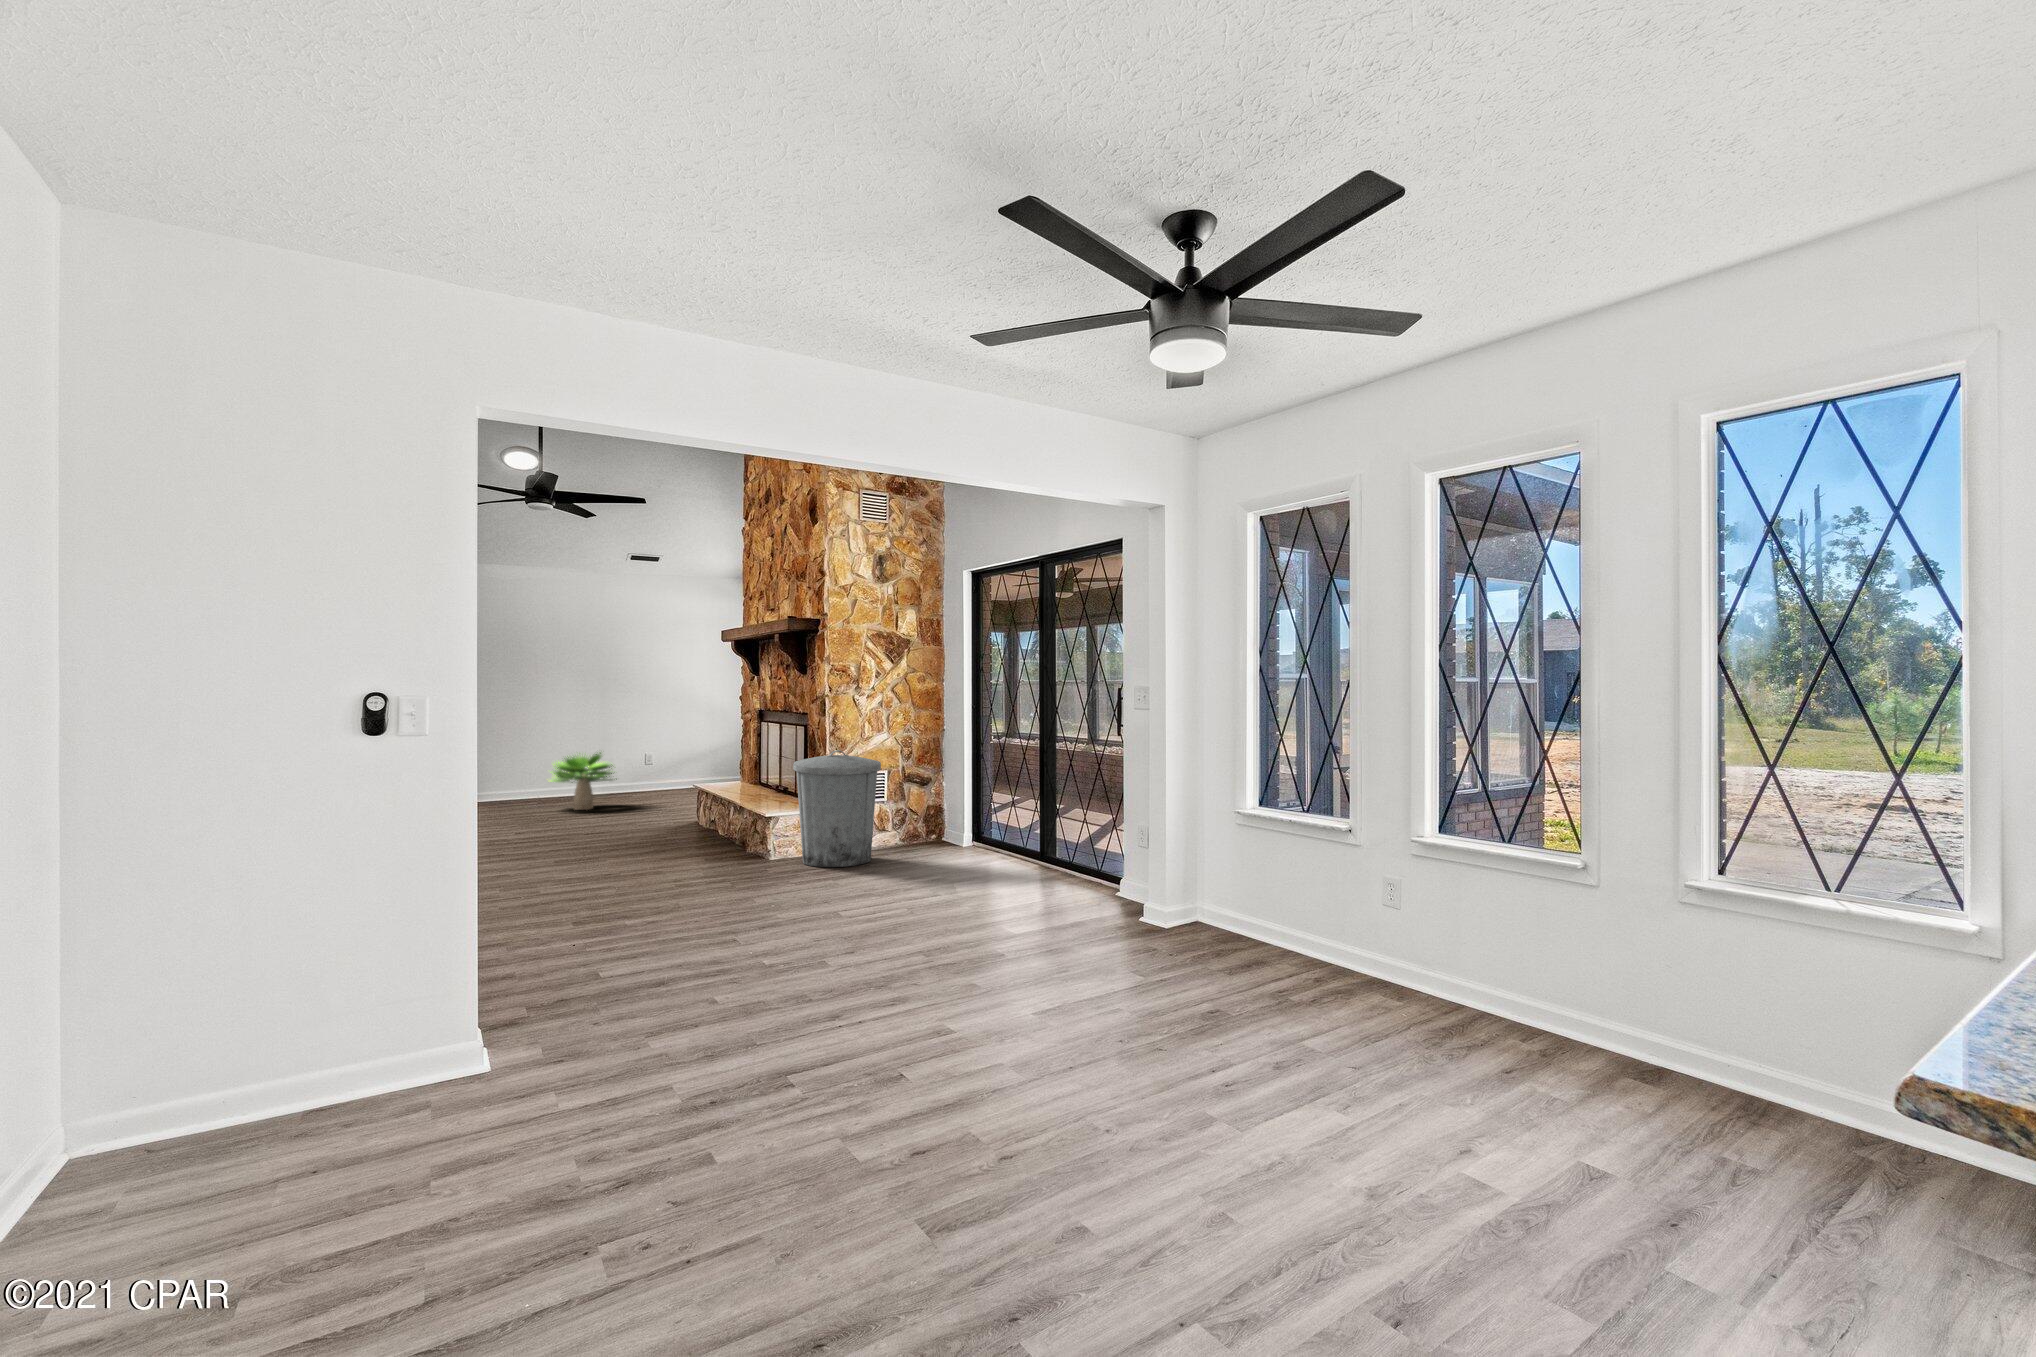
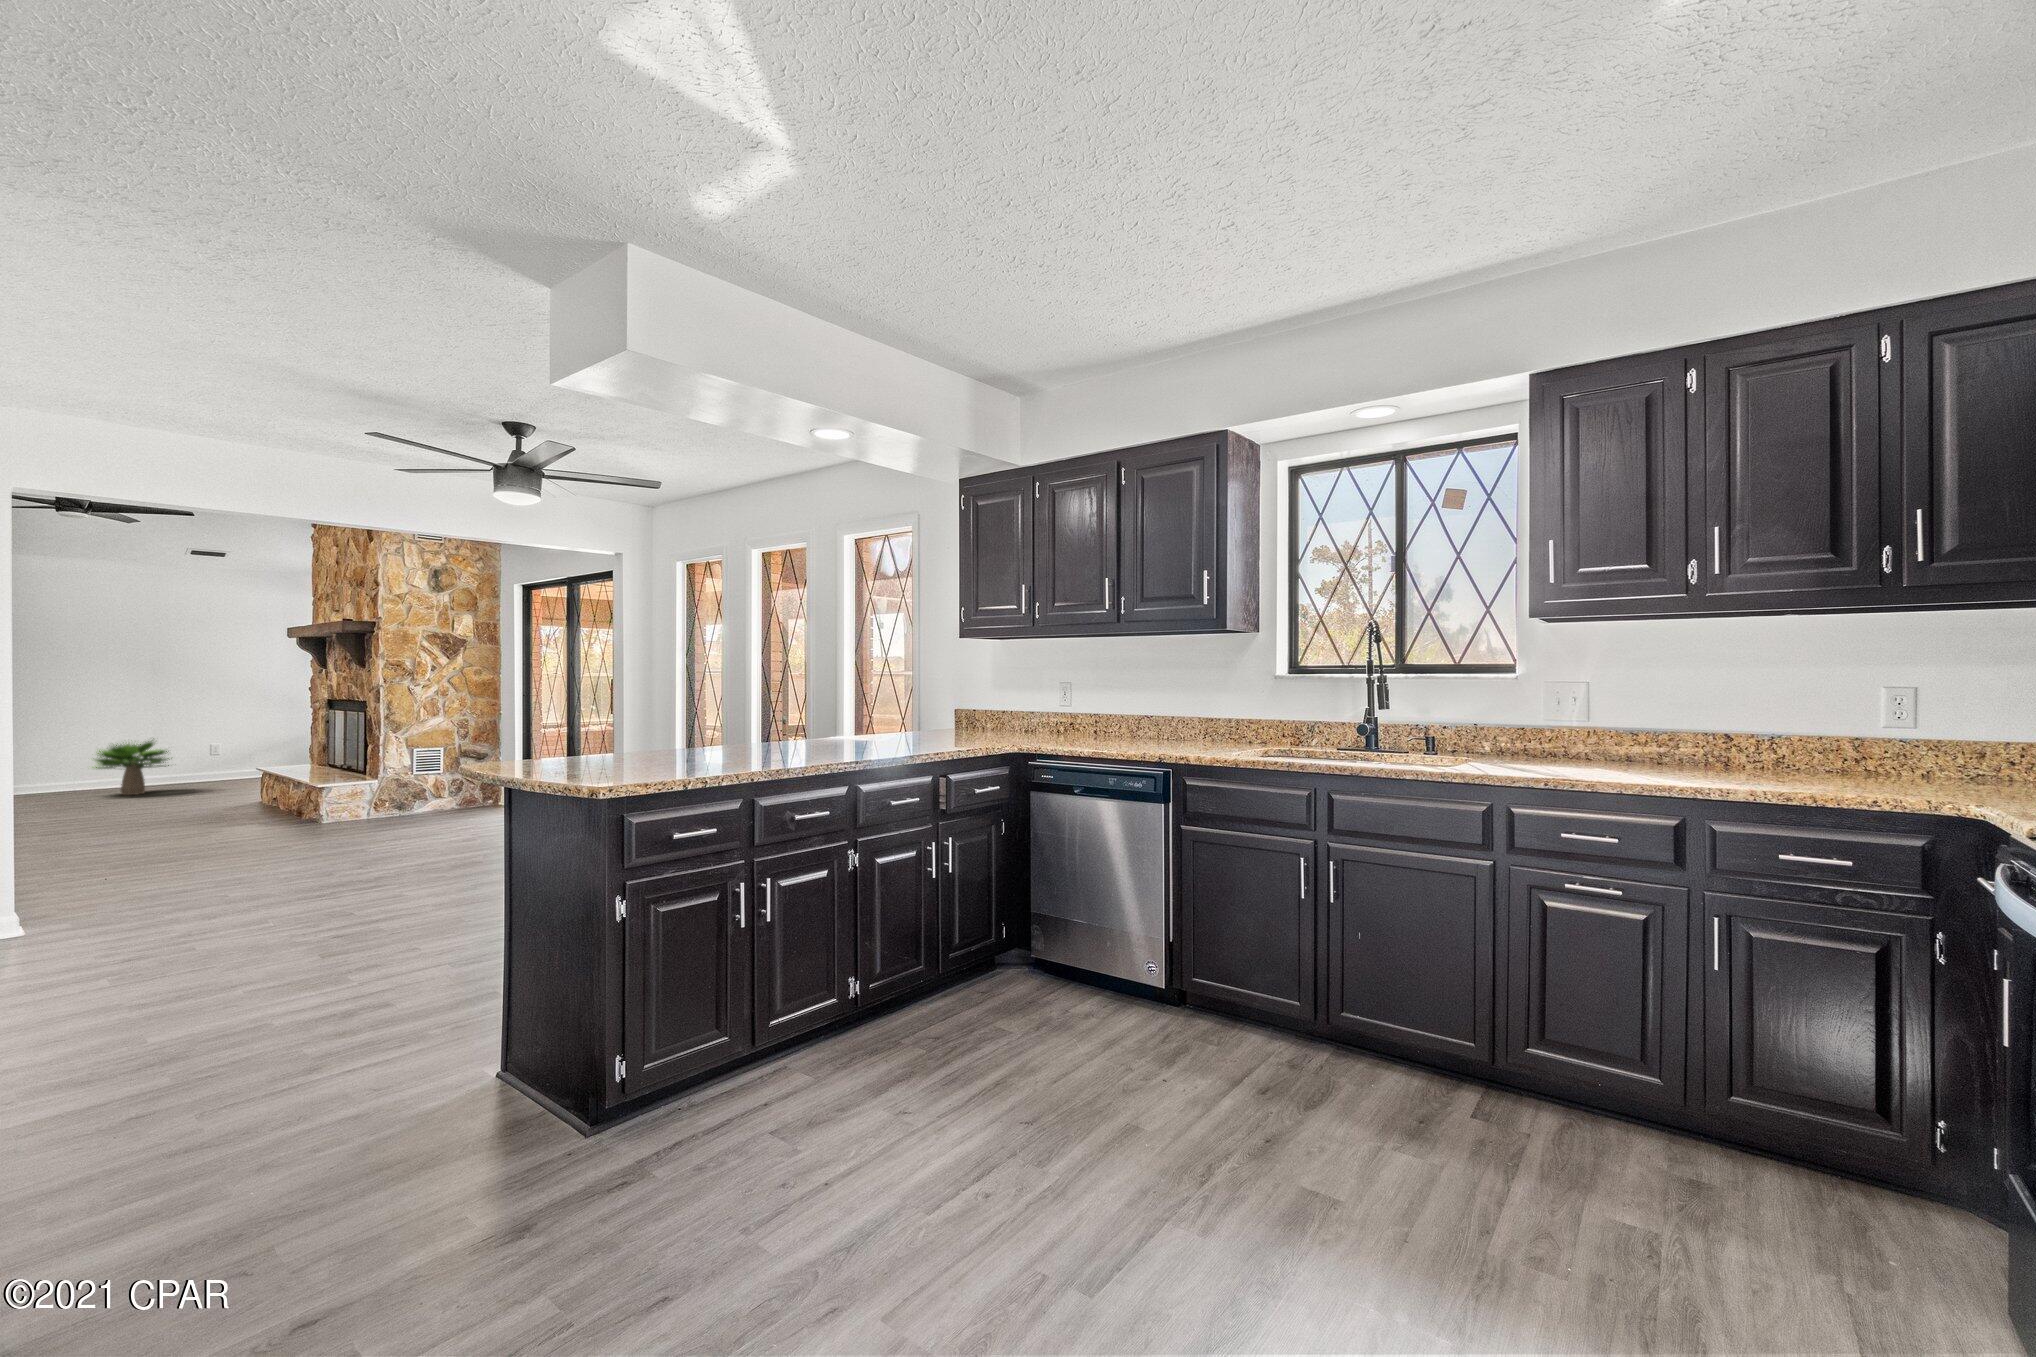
trash can: present [793,750,881,867] -> none [344,731,429,826]

